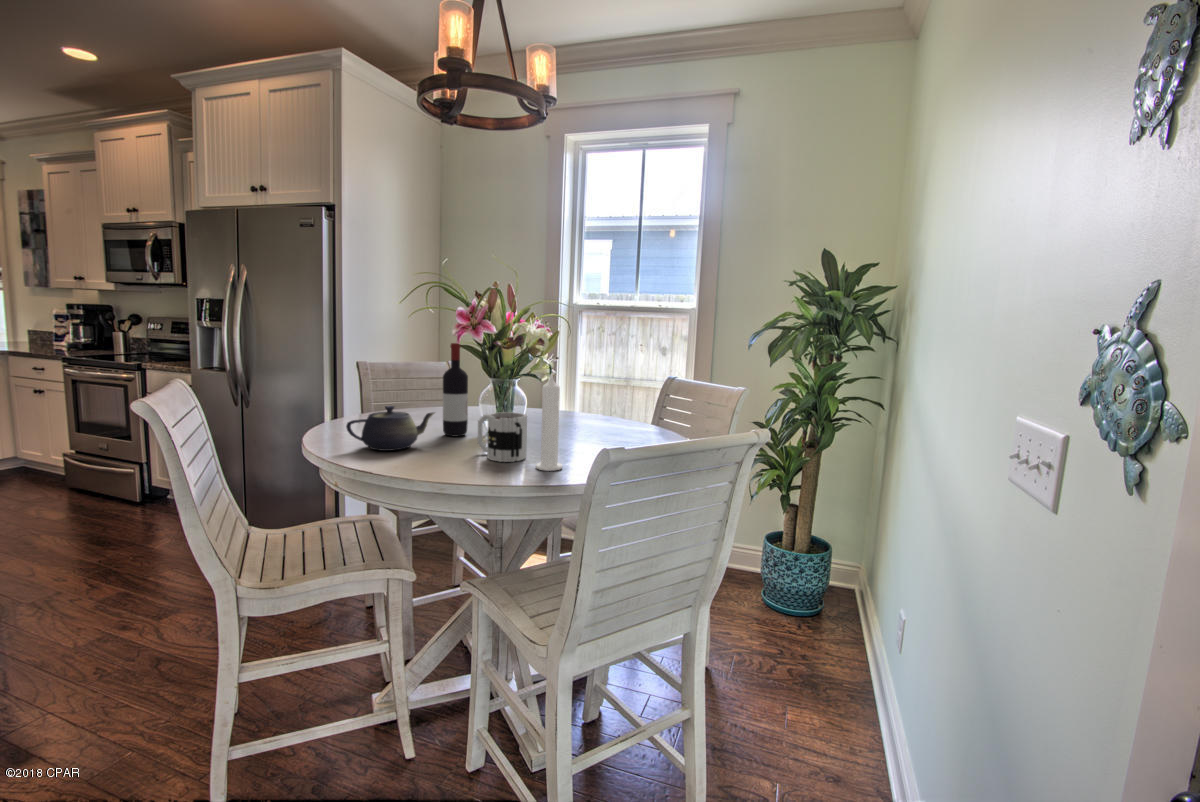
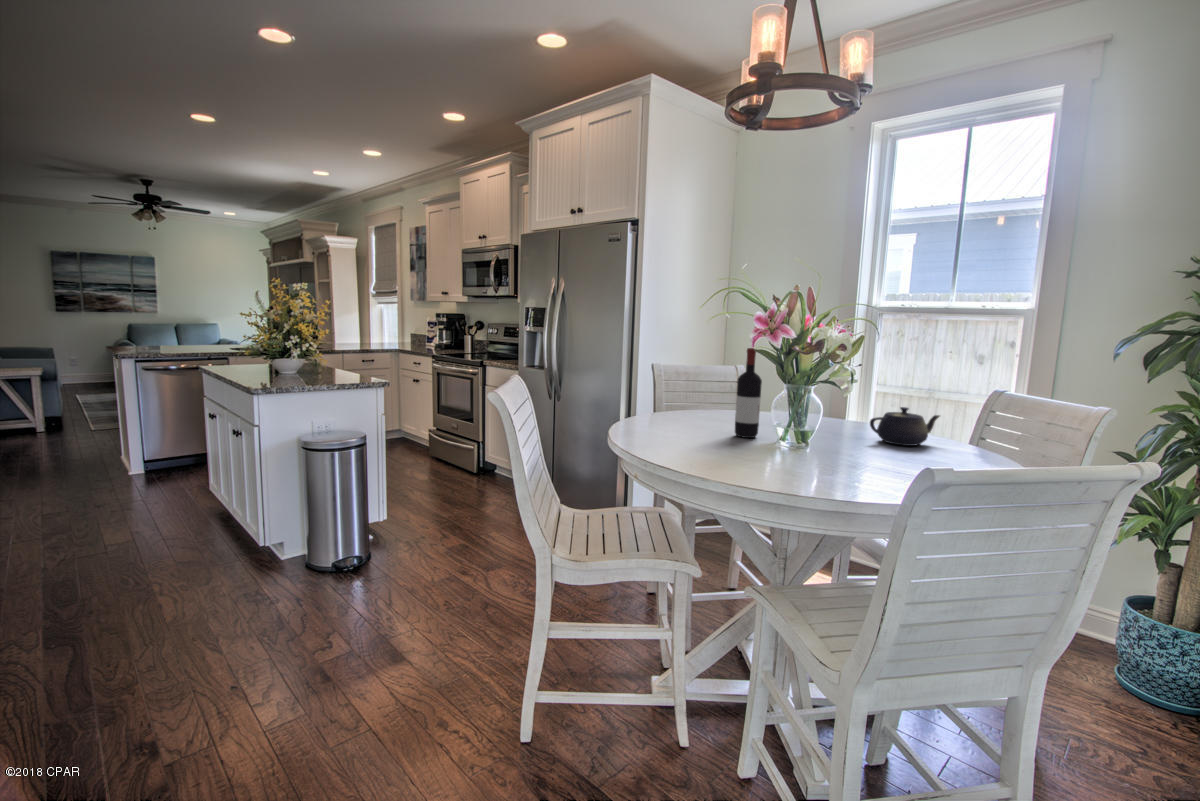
candle: present [536,374,562,471] -> none [831,381,862,479]
teapot: present [346,406,434,451] -> present [870,407,940,446]
mug: present [478,412,527,462] -> none [771,417,824,466]

